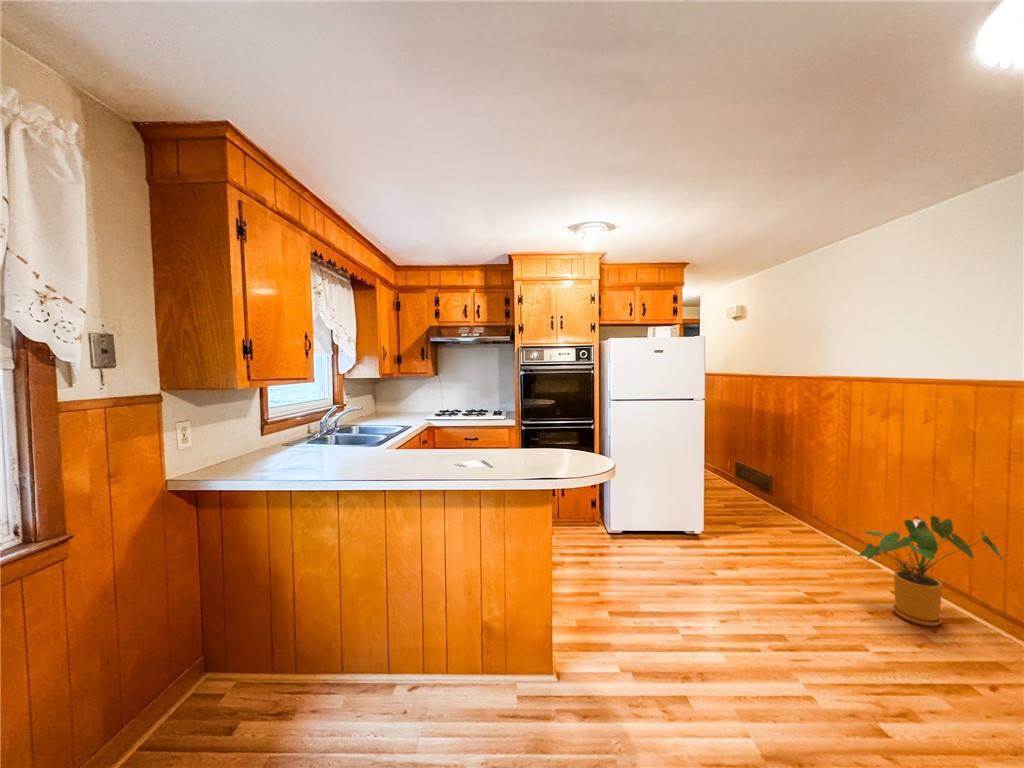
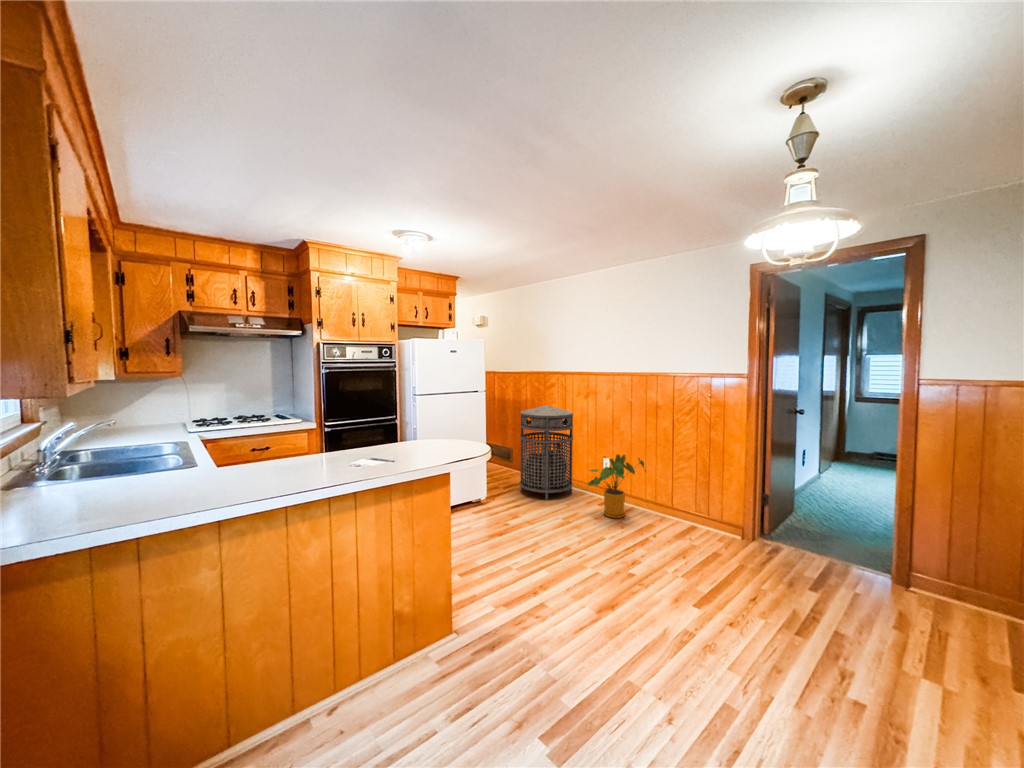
trash can: none [761,424,855,560] -> present [520,405,573,500]

